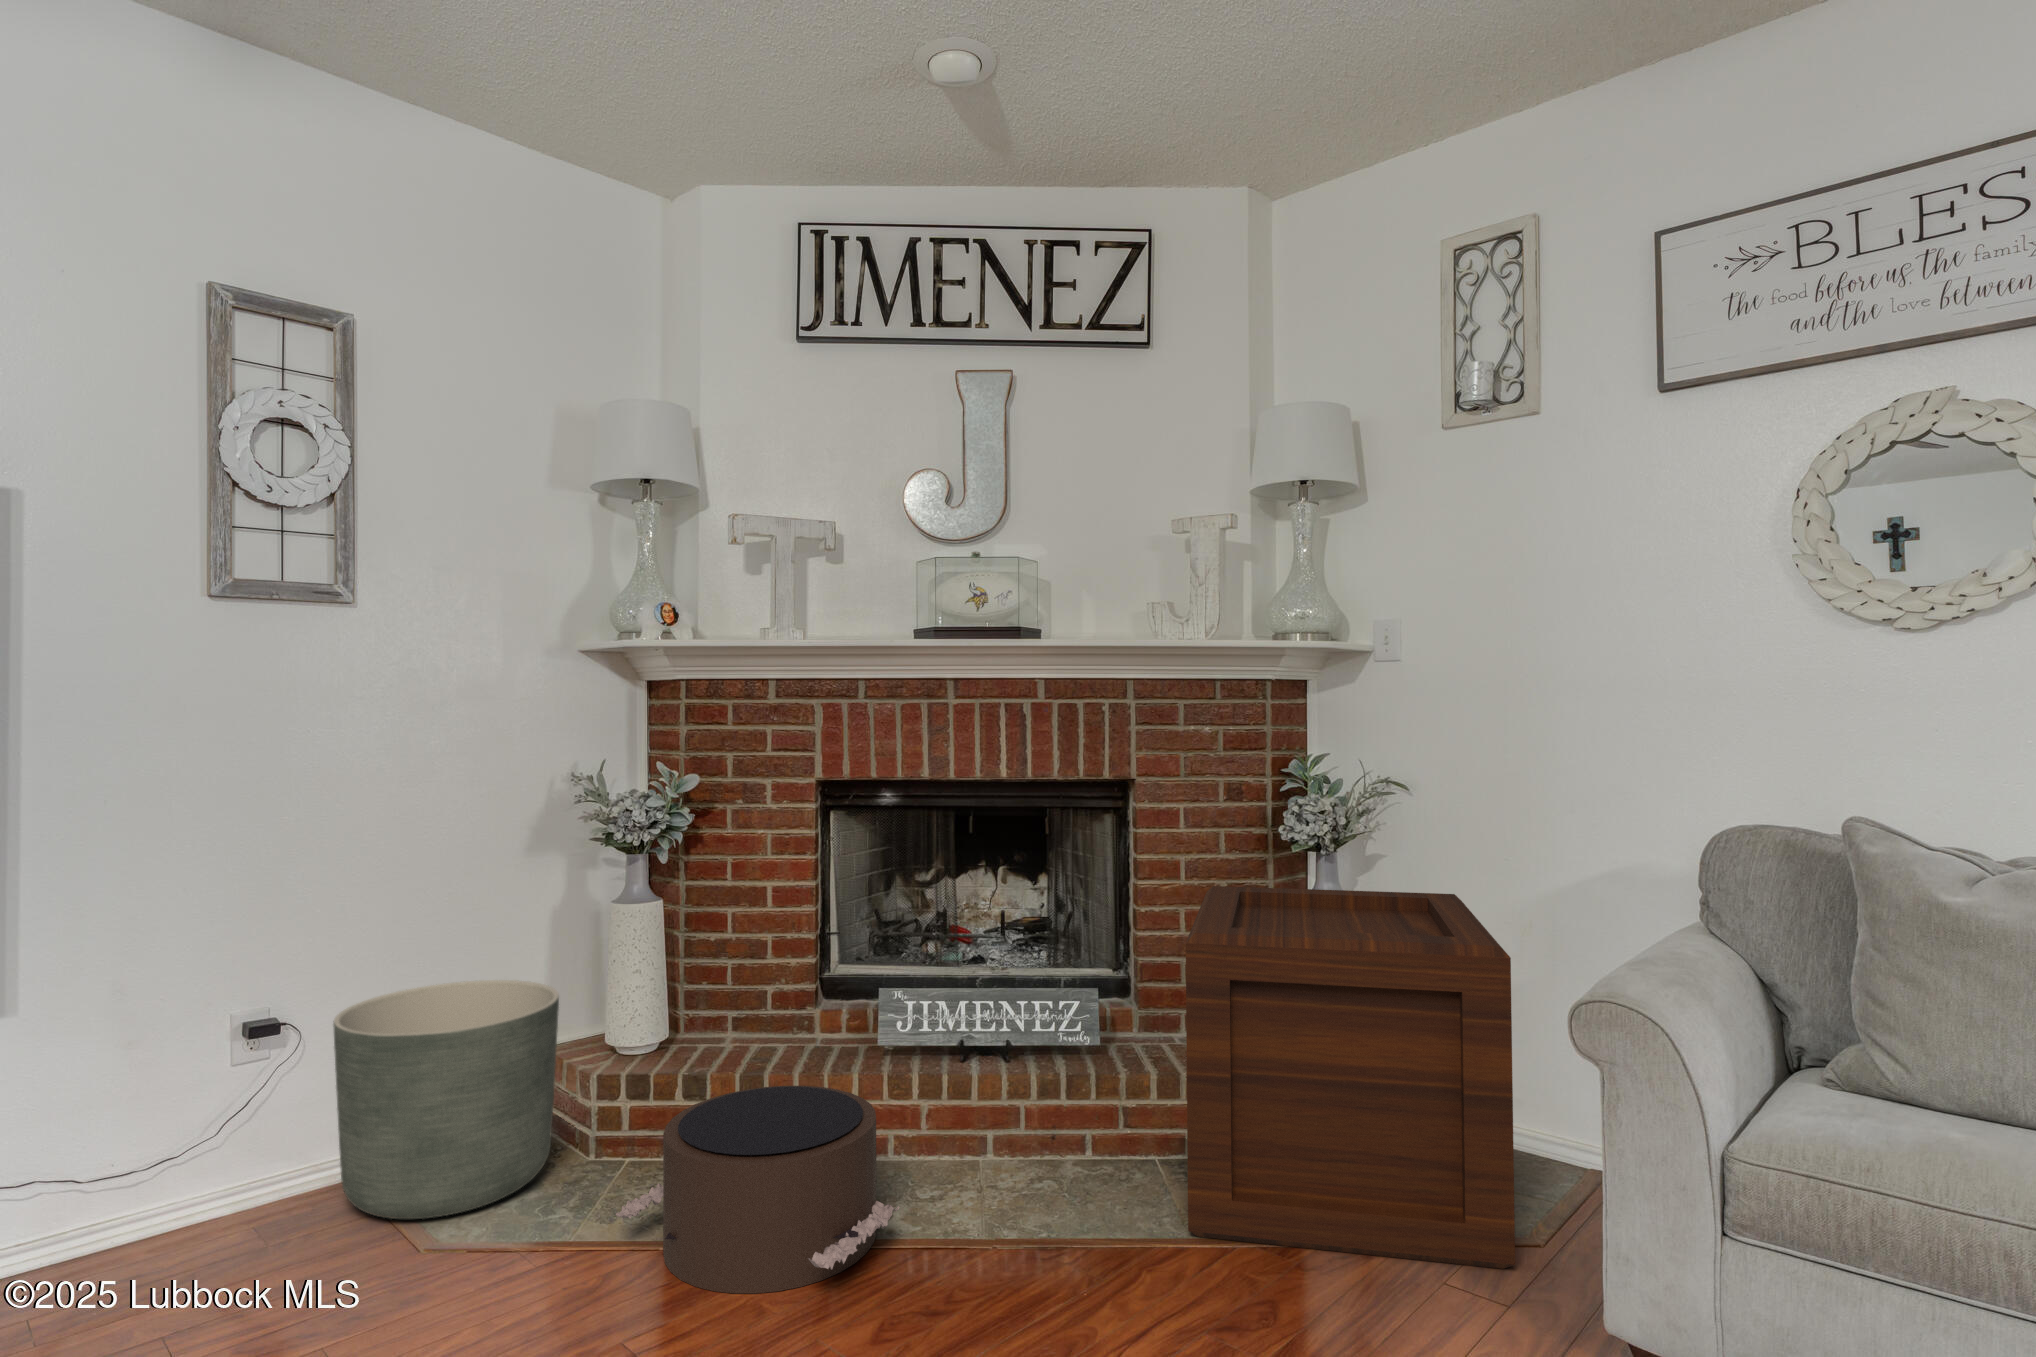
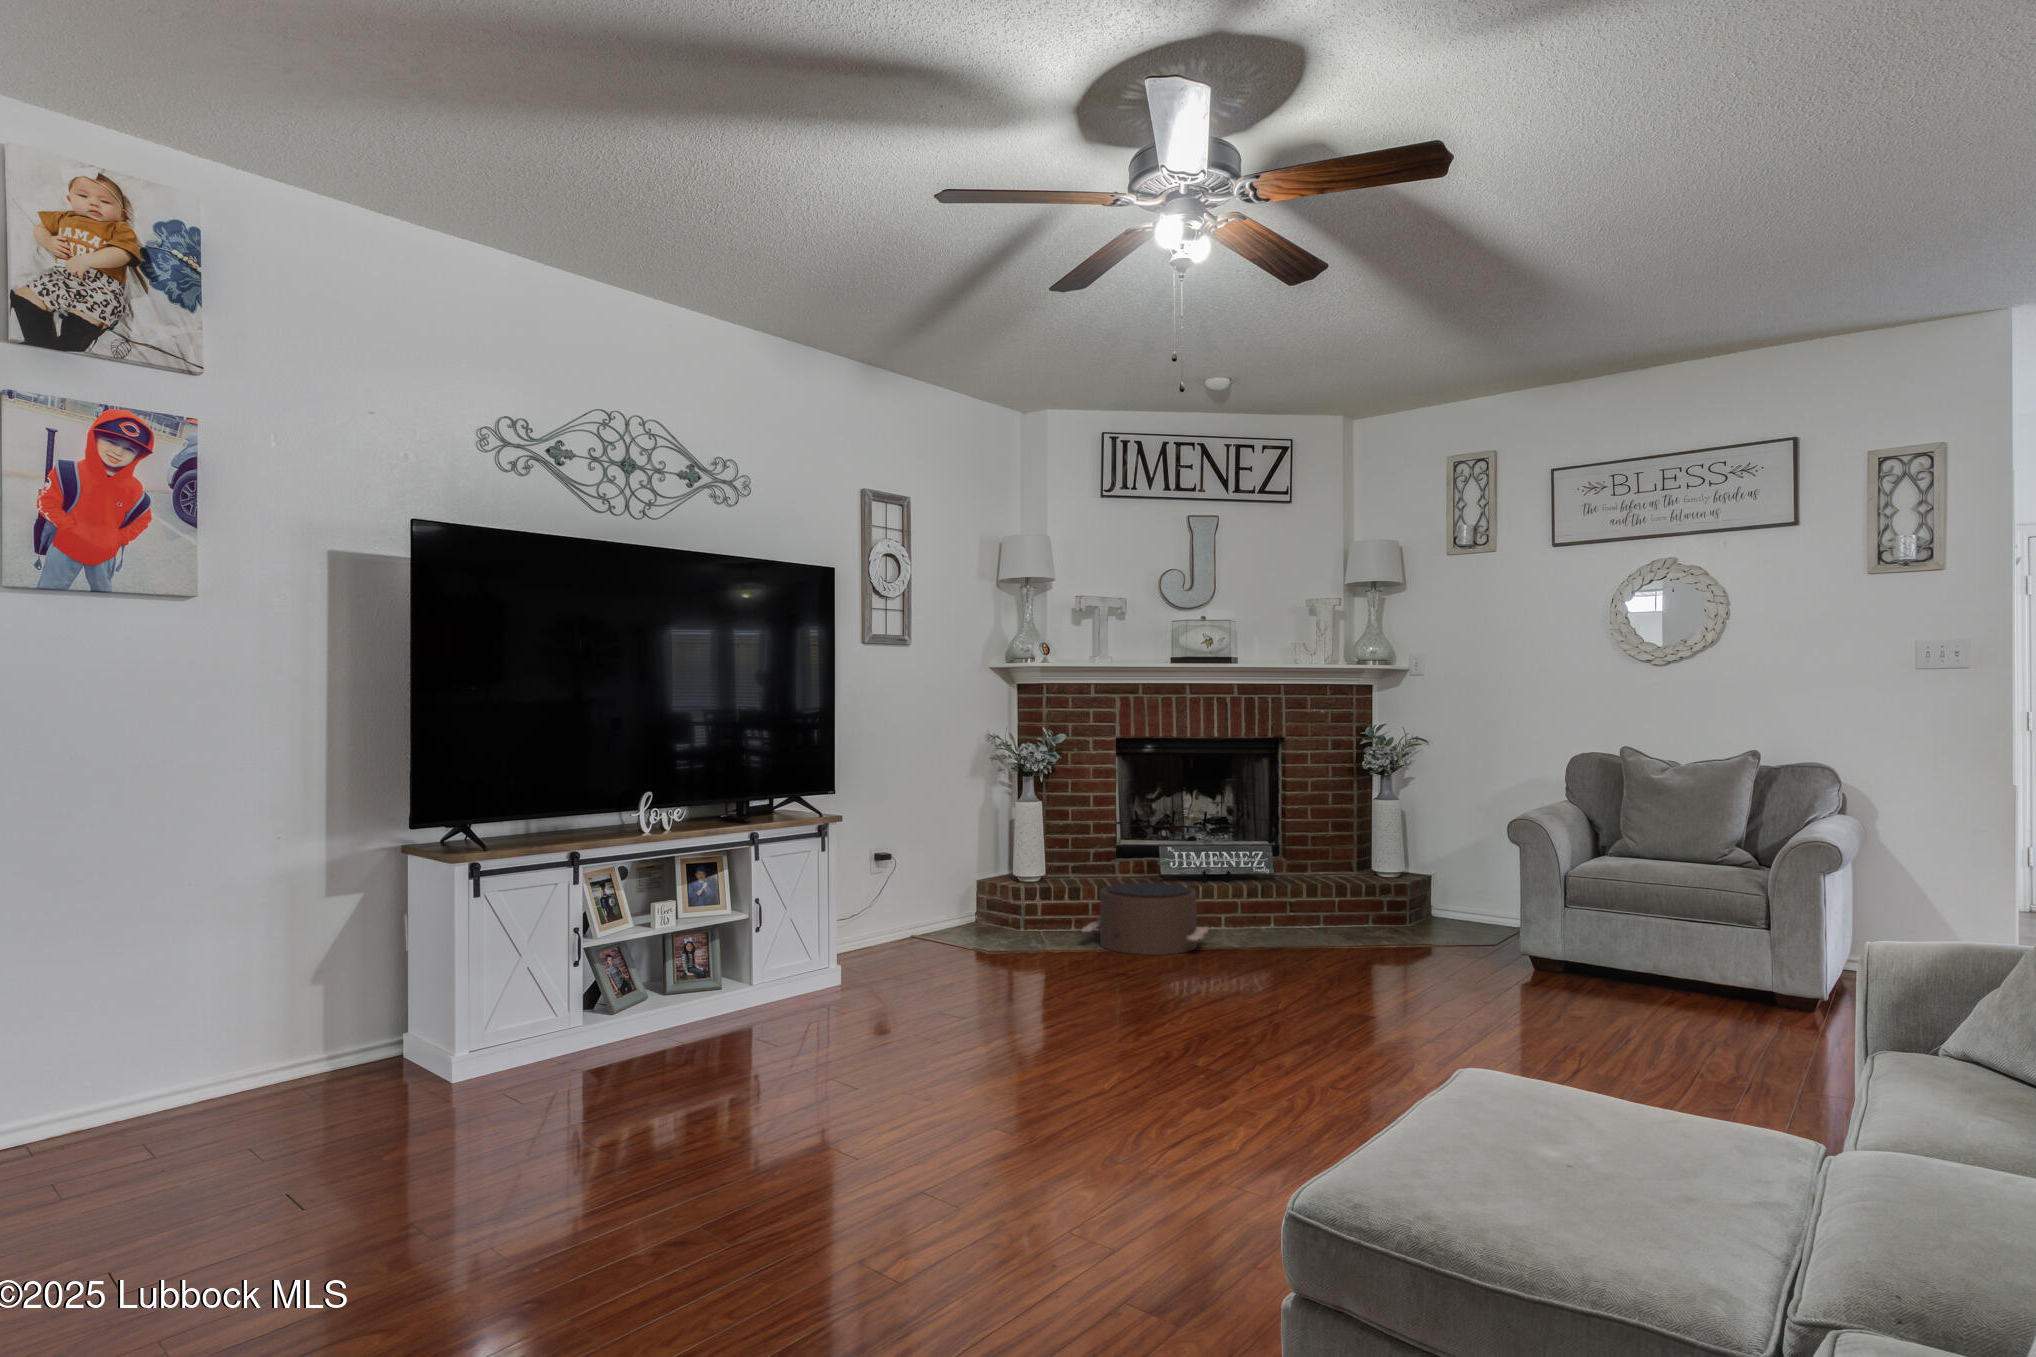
wooden crate: present [1186,886,1515,1269] -> none [1326,793,1485,948]
planter: present [333,980,559,1219] -> none [919,840,1018,942]

